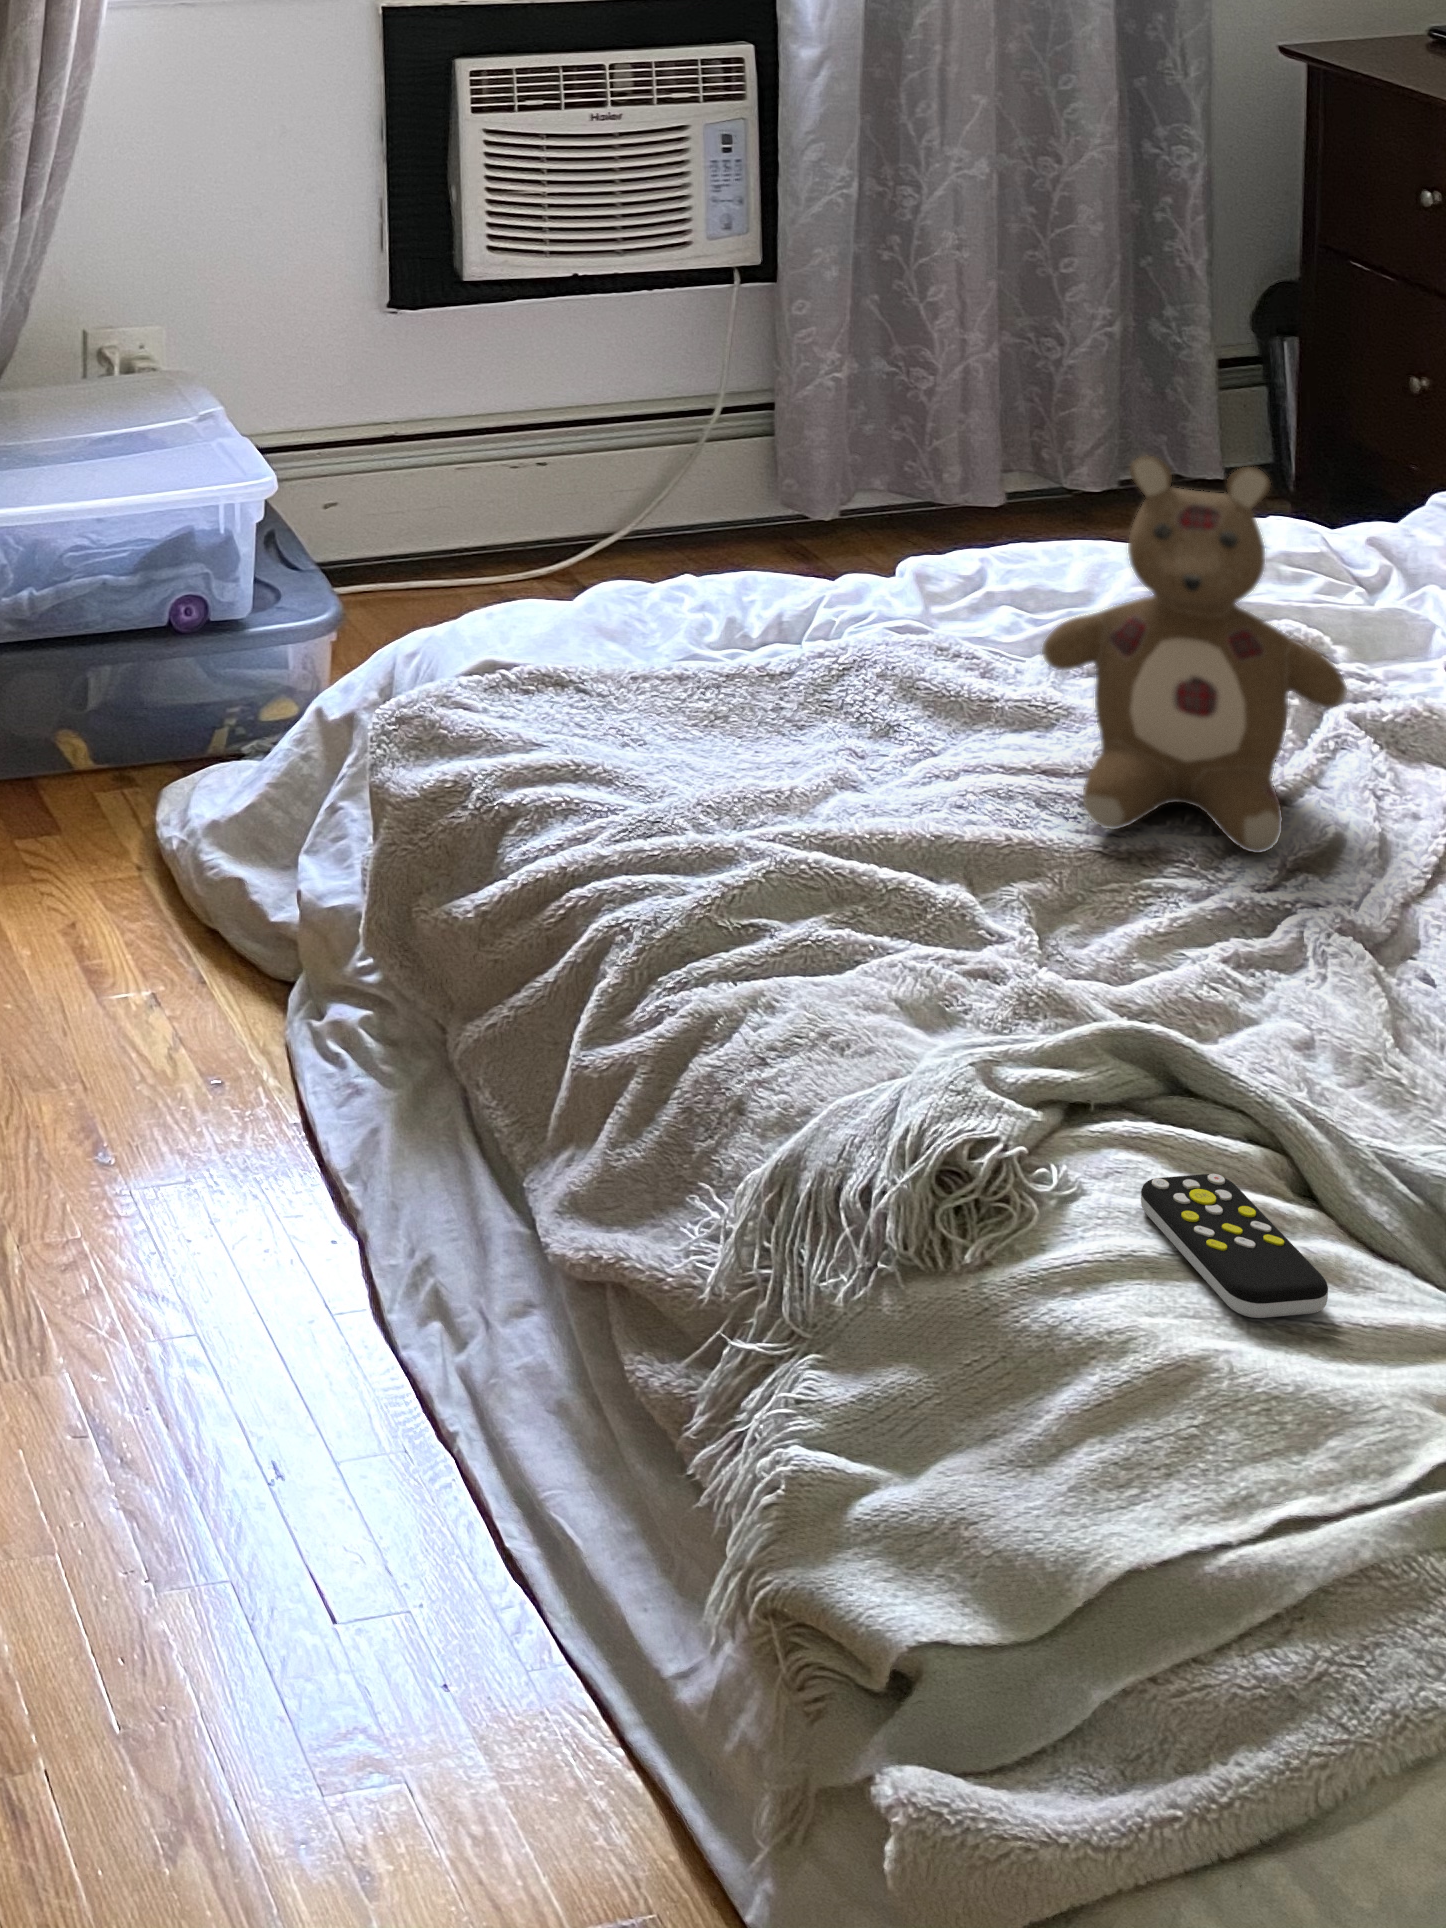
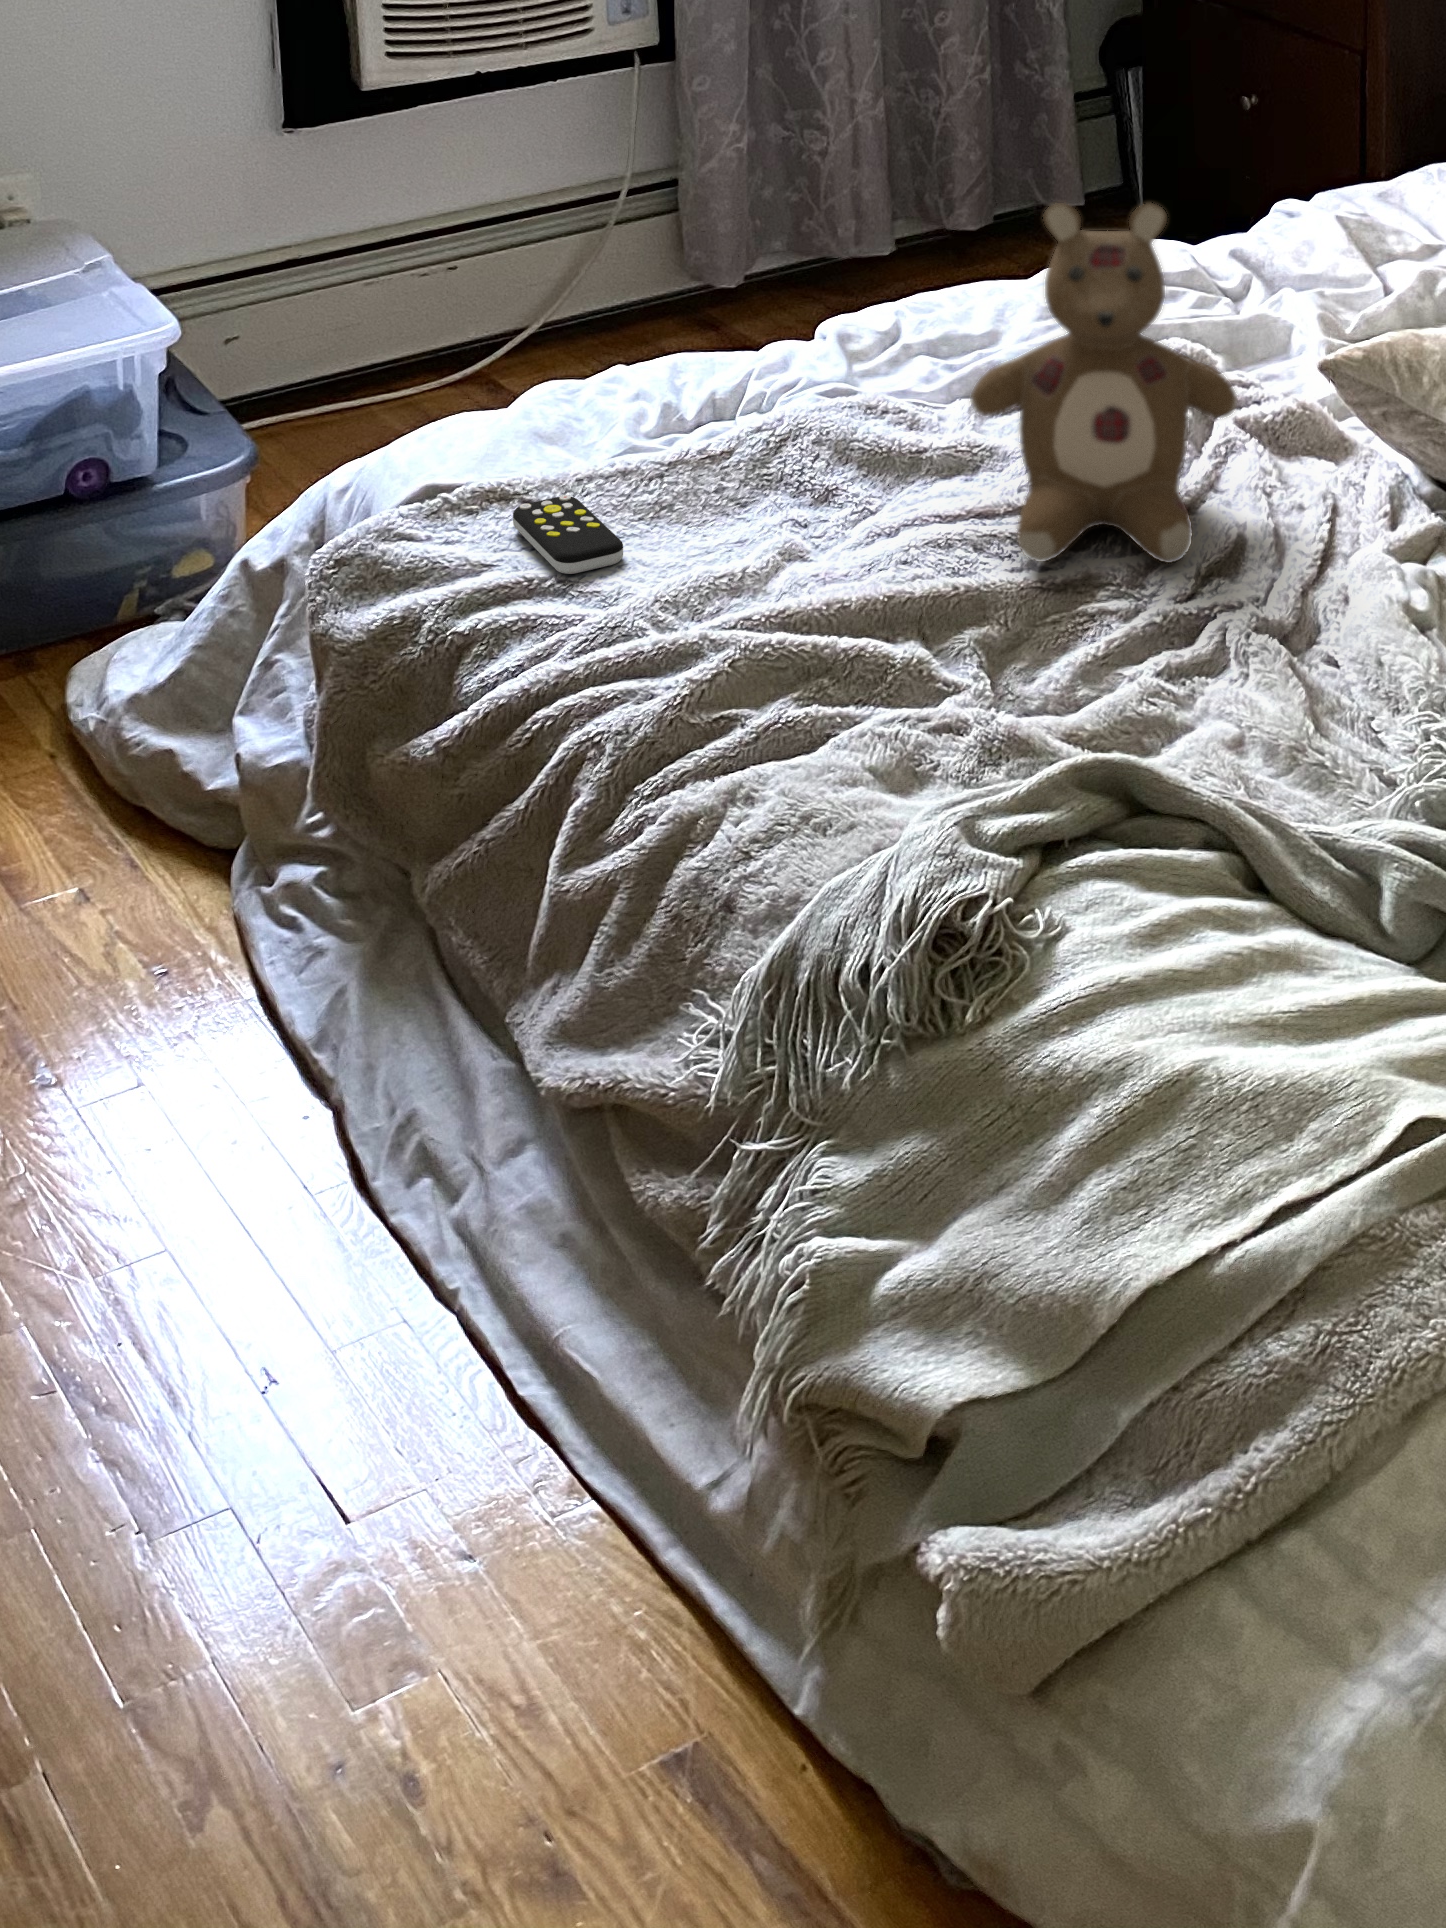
remote control: present [1141,1174,1328,1318] -> present [513,495,623,574]

